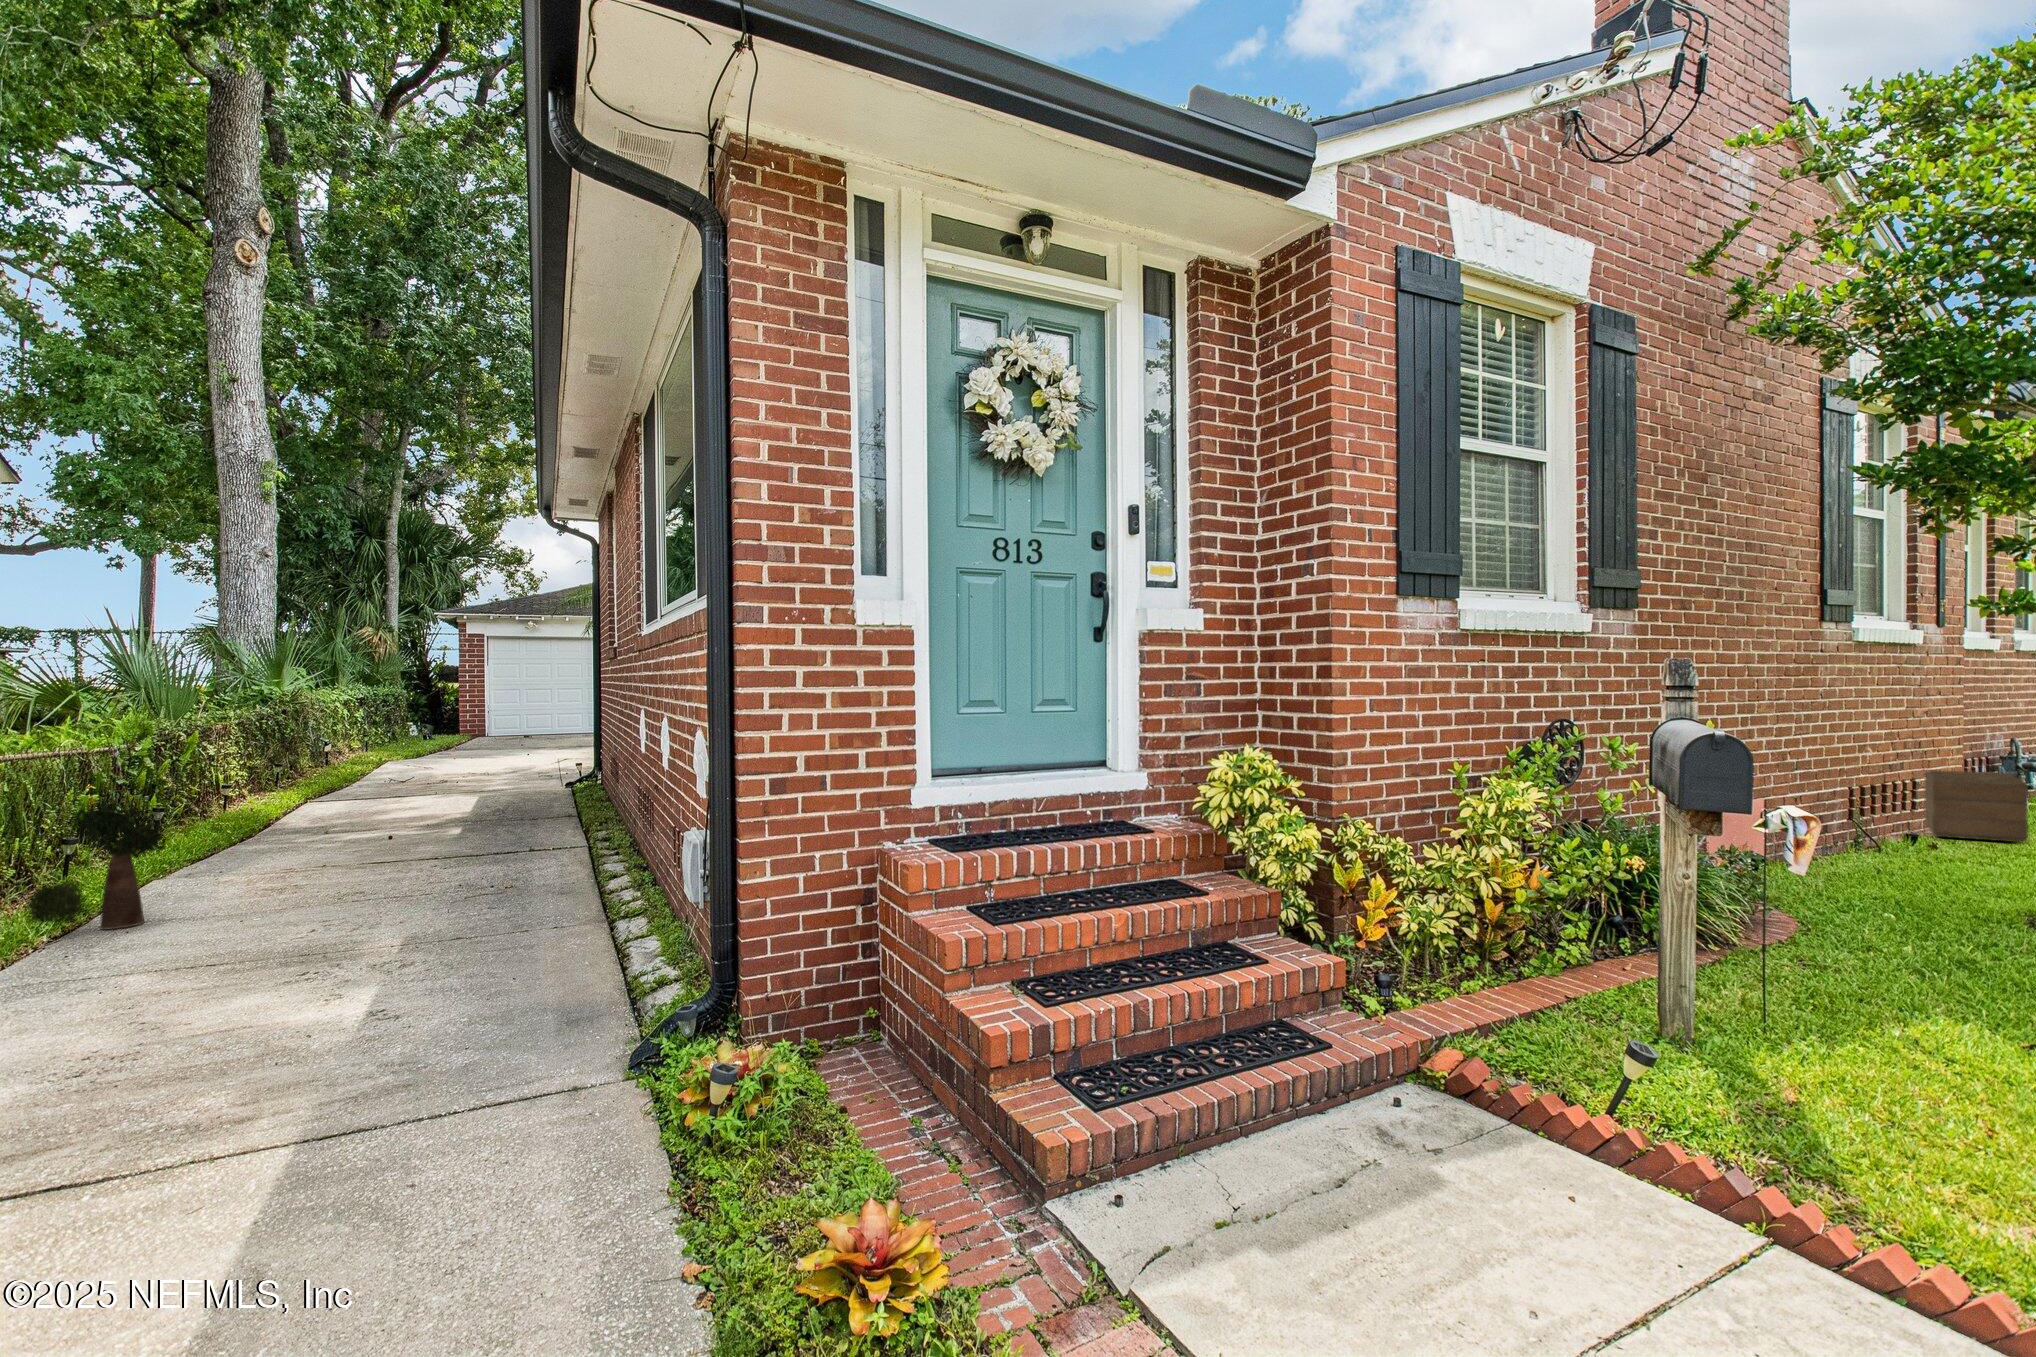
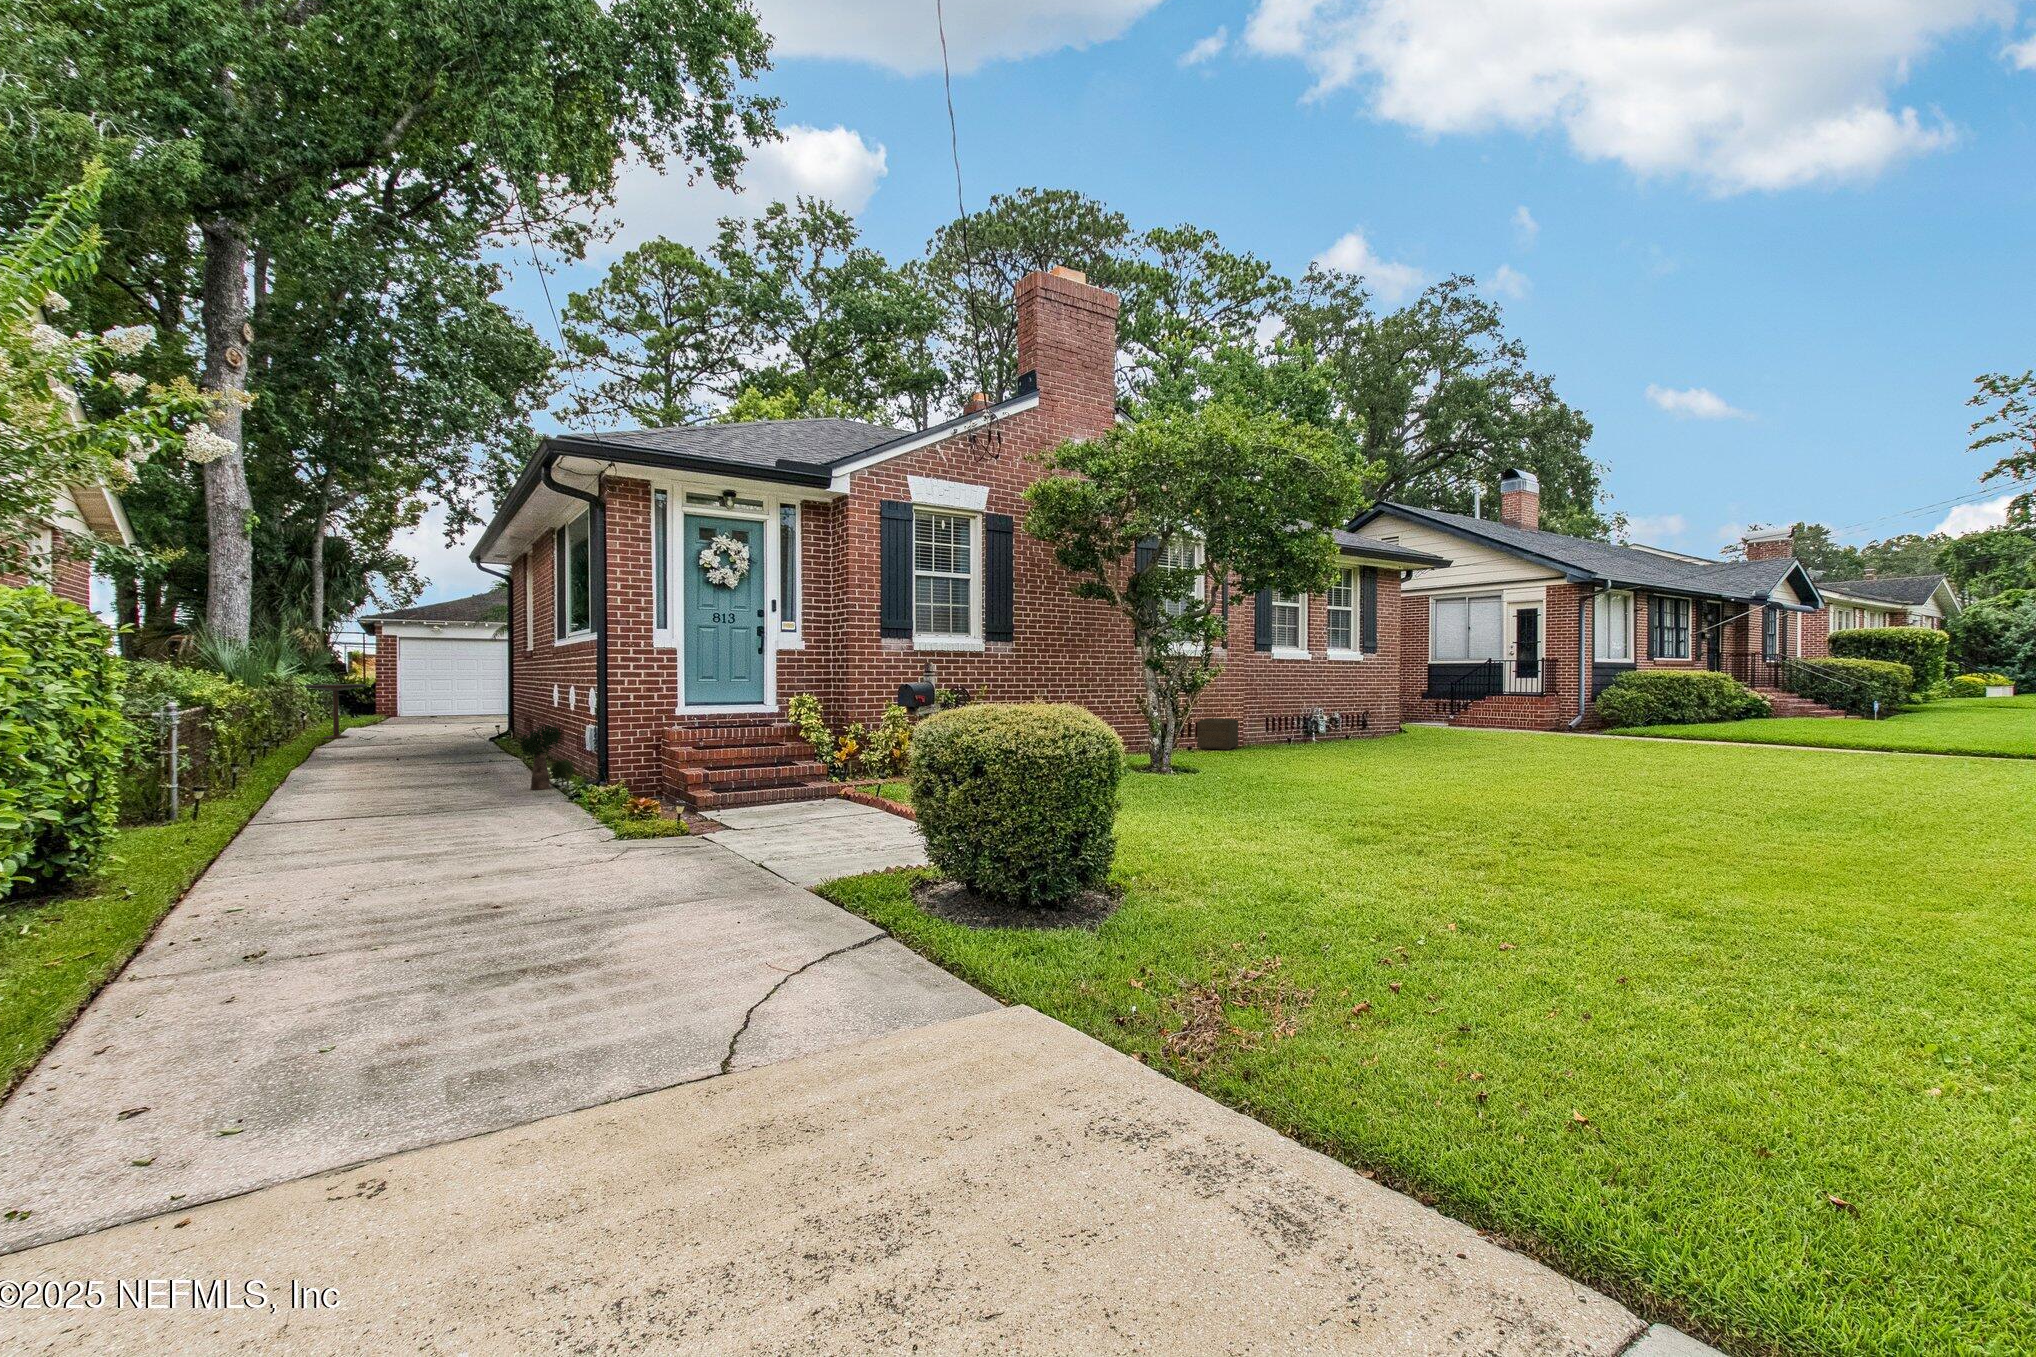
pedestal table: none [308,702,397,785] -> present [305,684,366,739]
potted plant: present [25,801,167,937] -> present [520,724,574,790]

